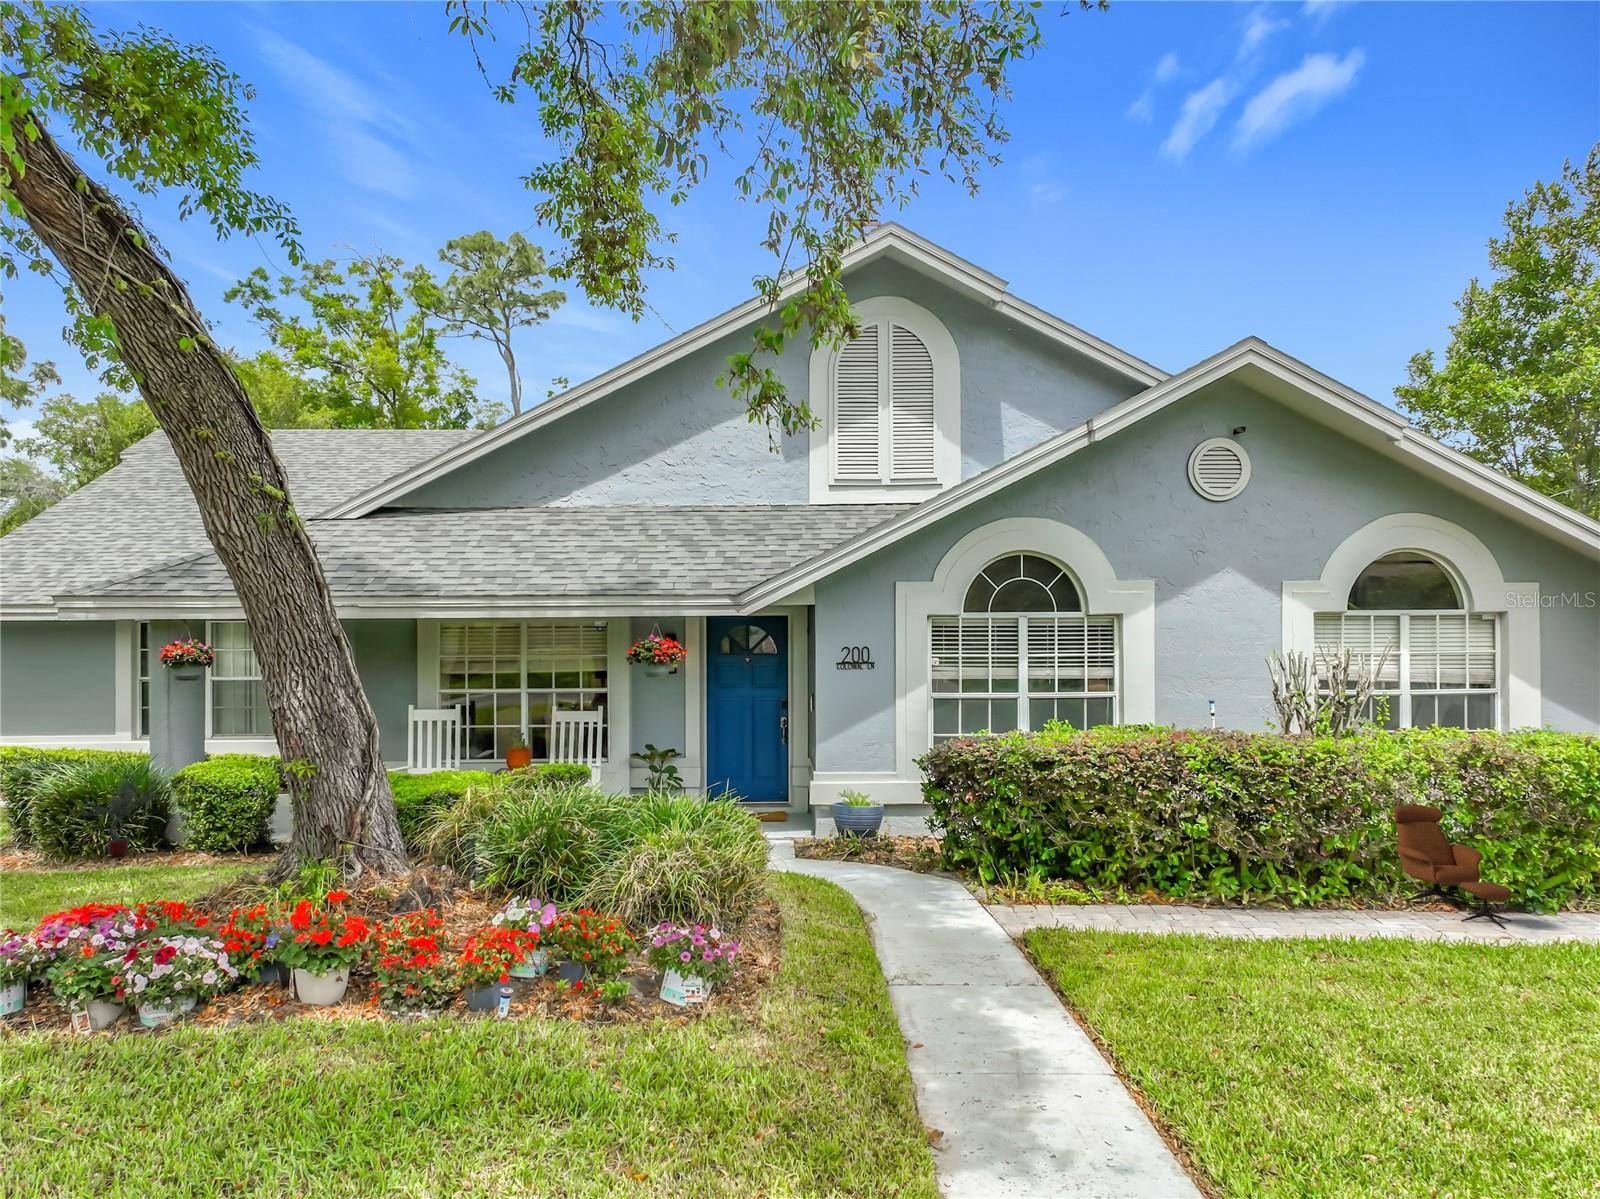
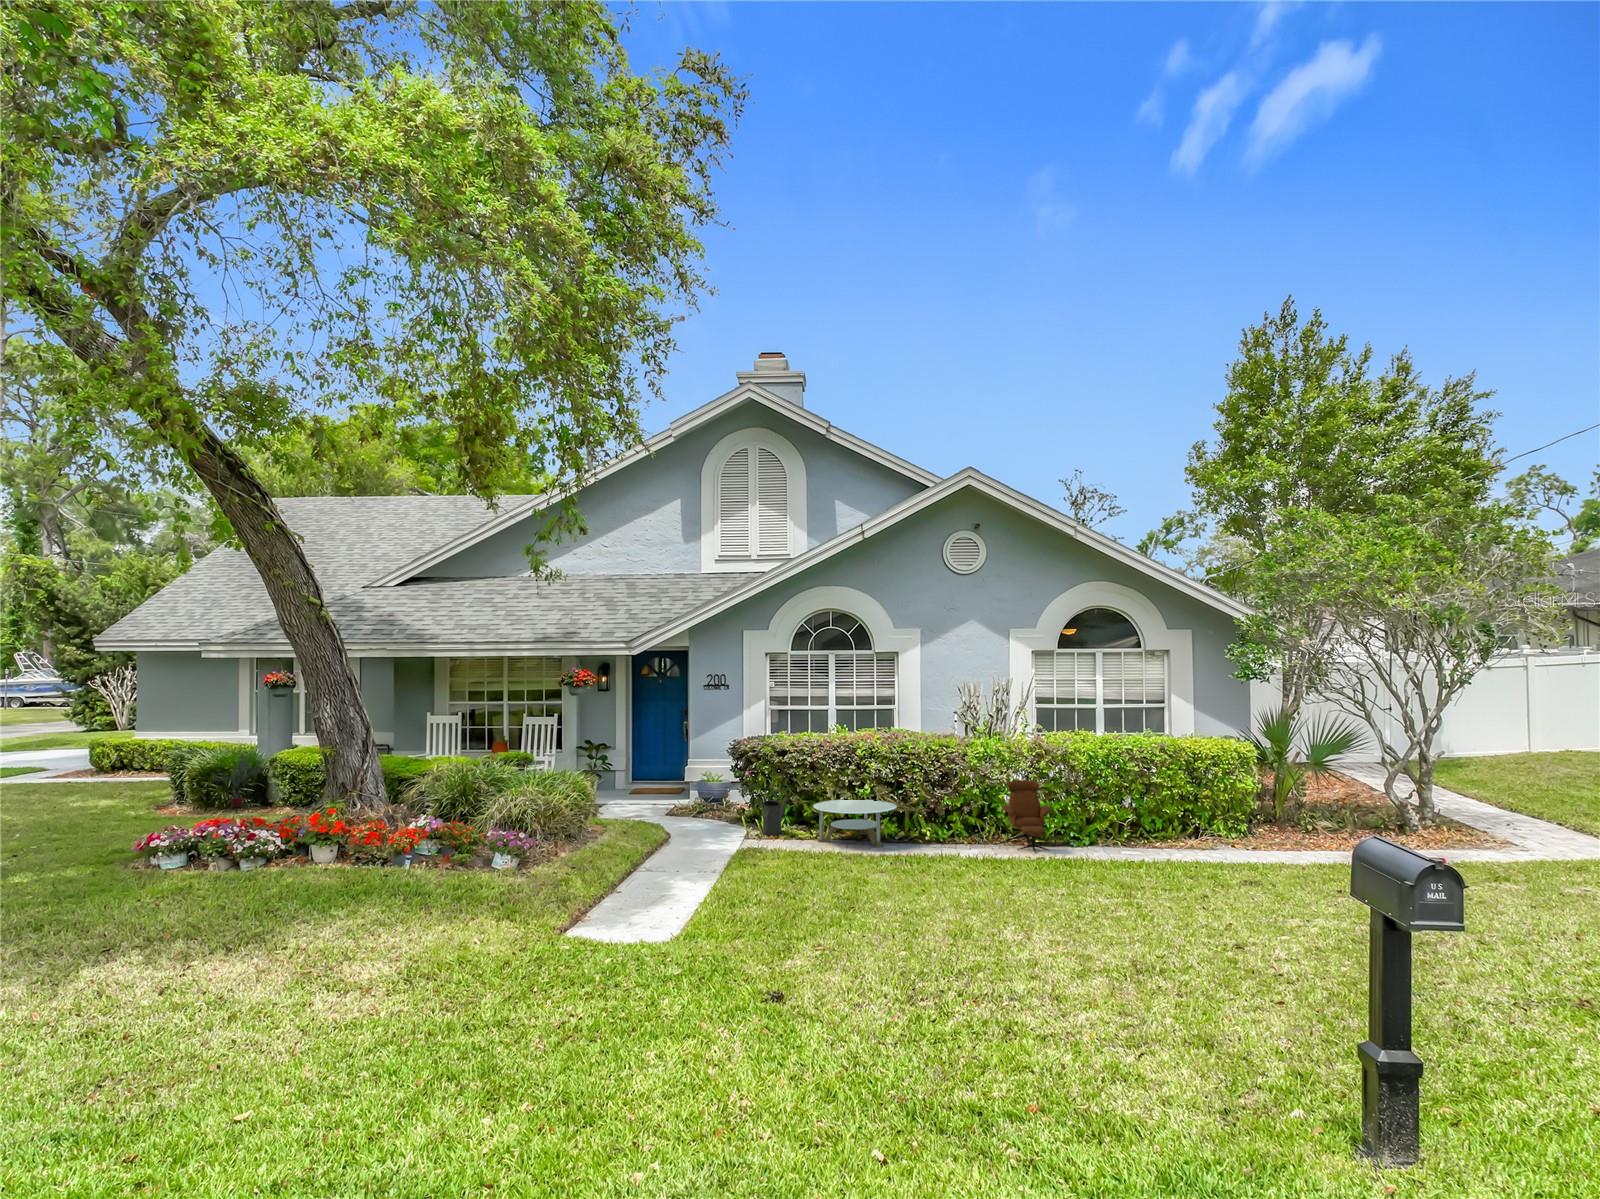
watering can: none [1008,831,1041,897] -> present [762,794,787,835]
round table: none [1104,837,1248,919] -> present [813,800,897,847]

